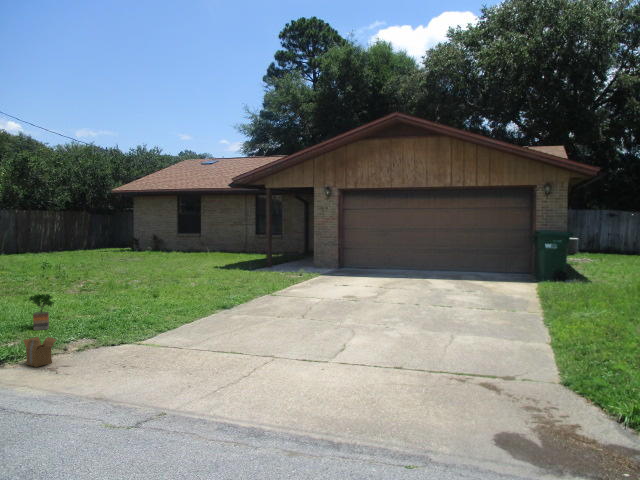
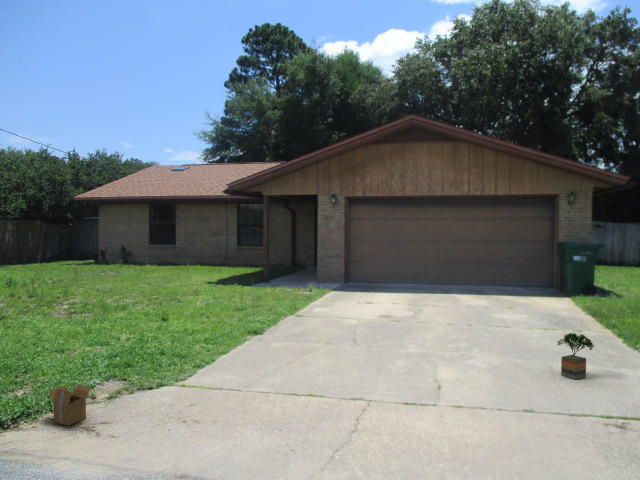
potted tree: present [29,294,54,330] -> present [558,333,594,380]

